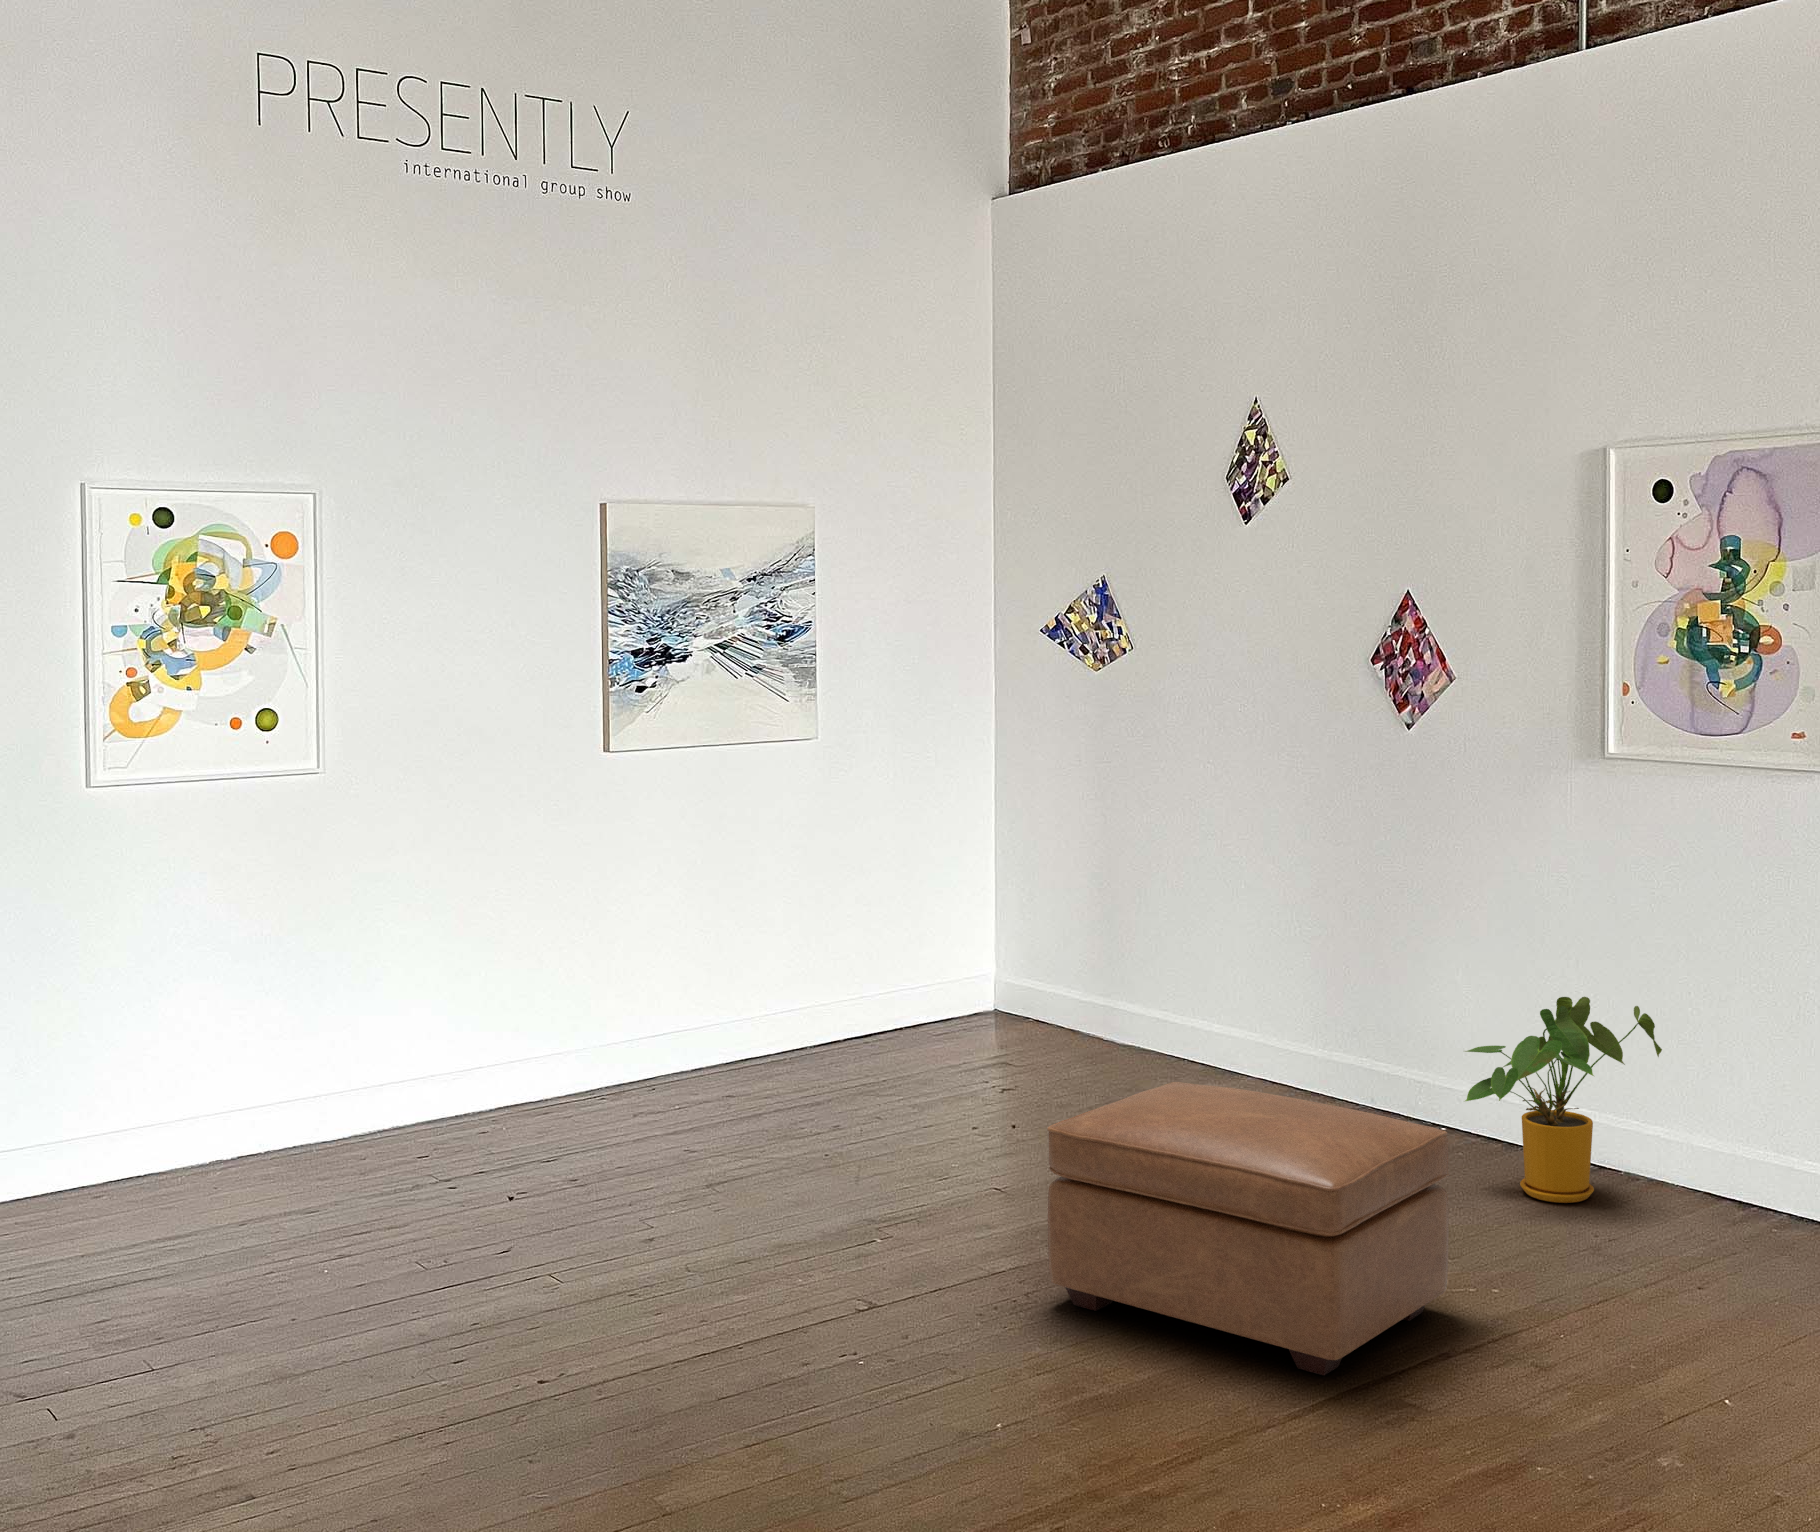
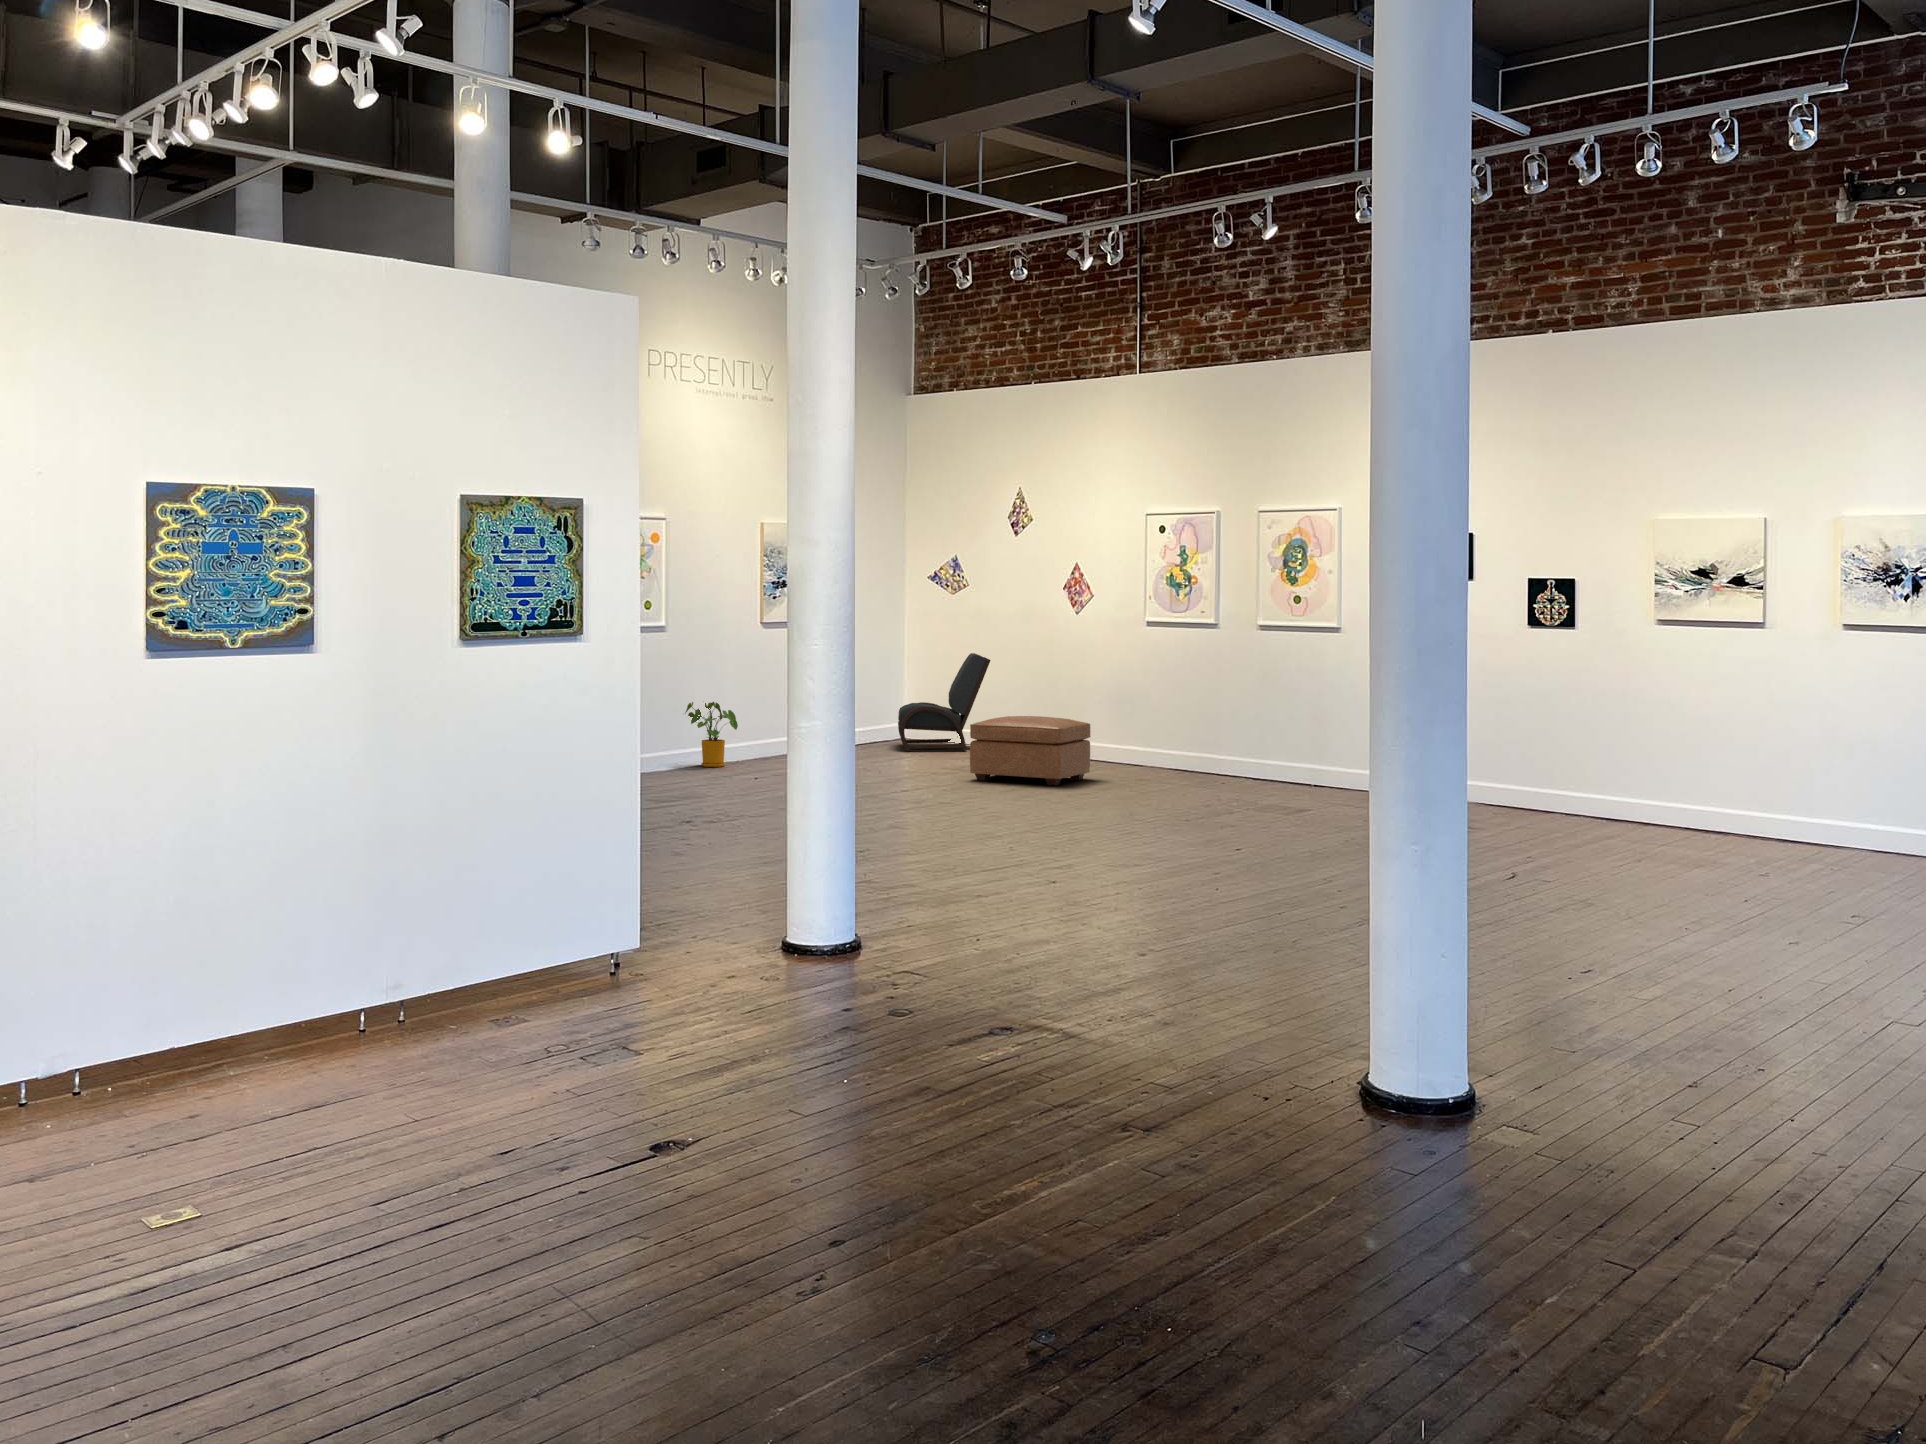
lounge chair: none [945,816,1179,1081] -> present [898,653,990,751]
house plant: present [1465,997,1662,1203] -> present [685,702,738,767]

